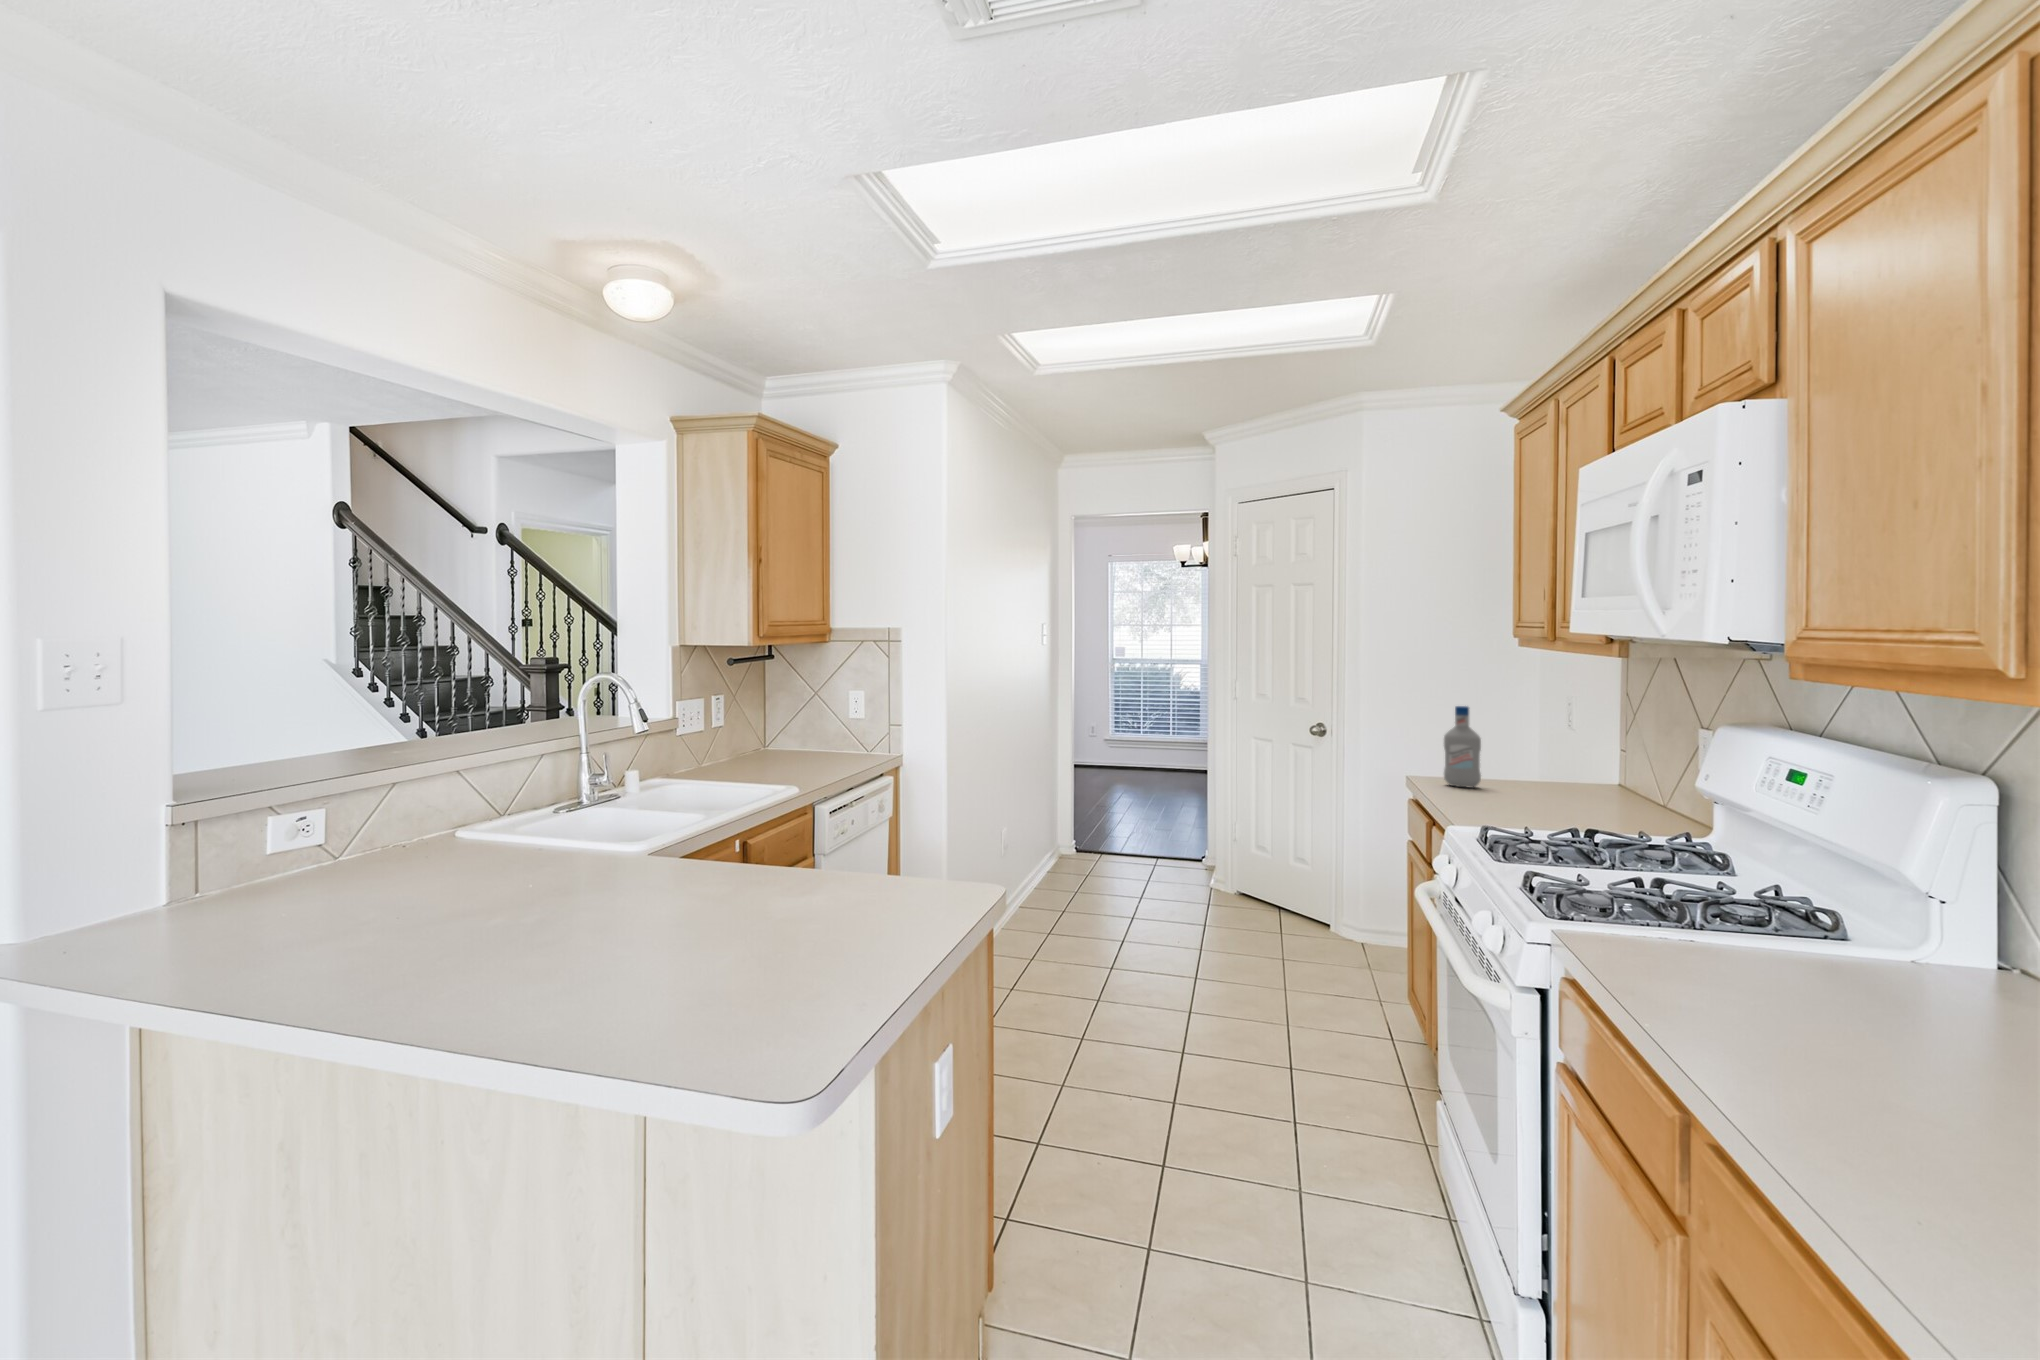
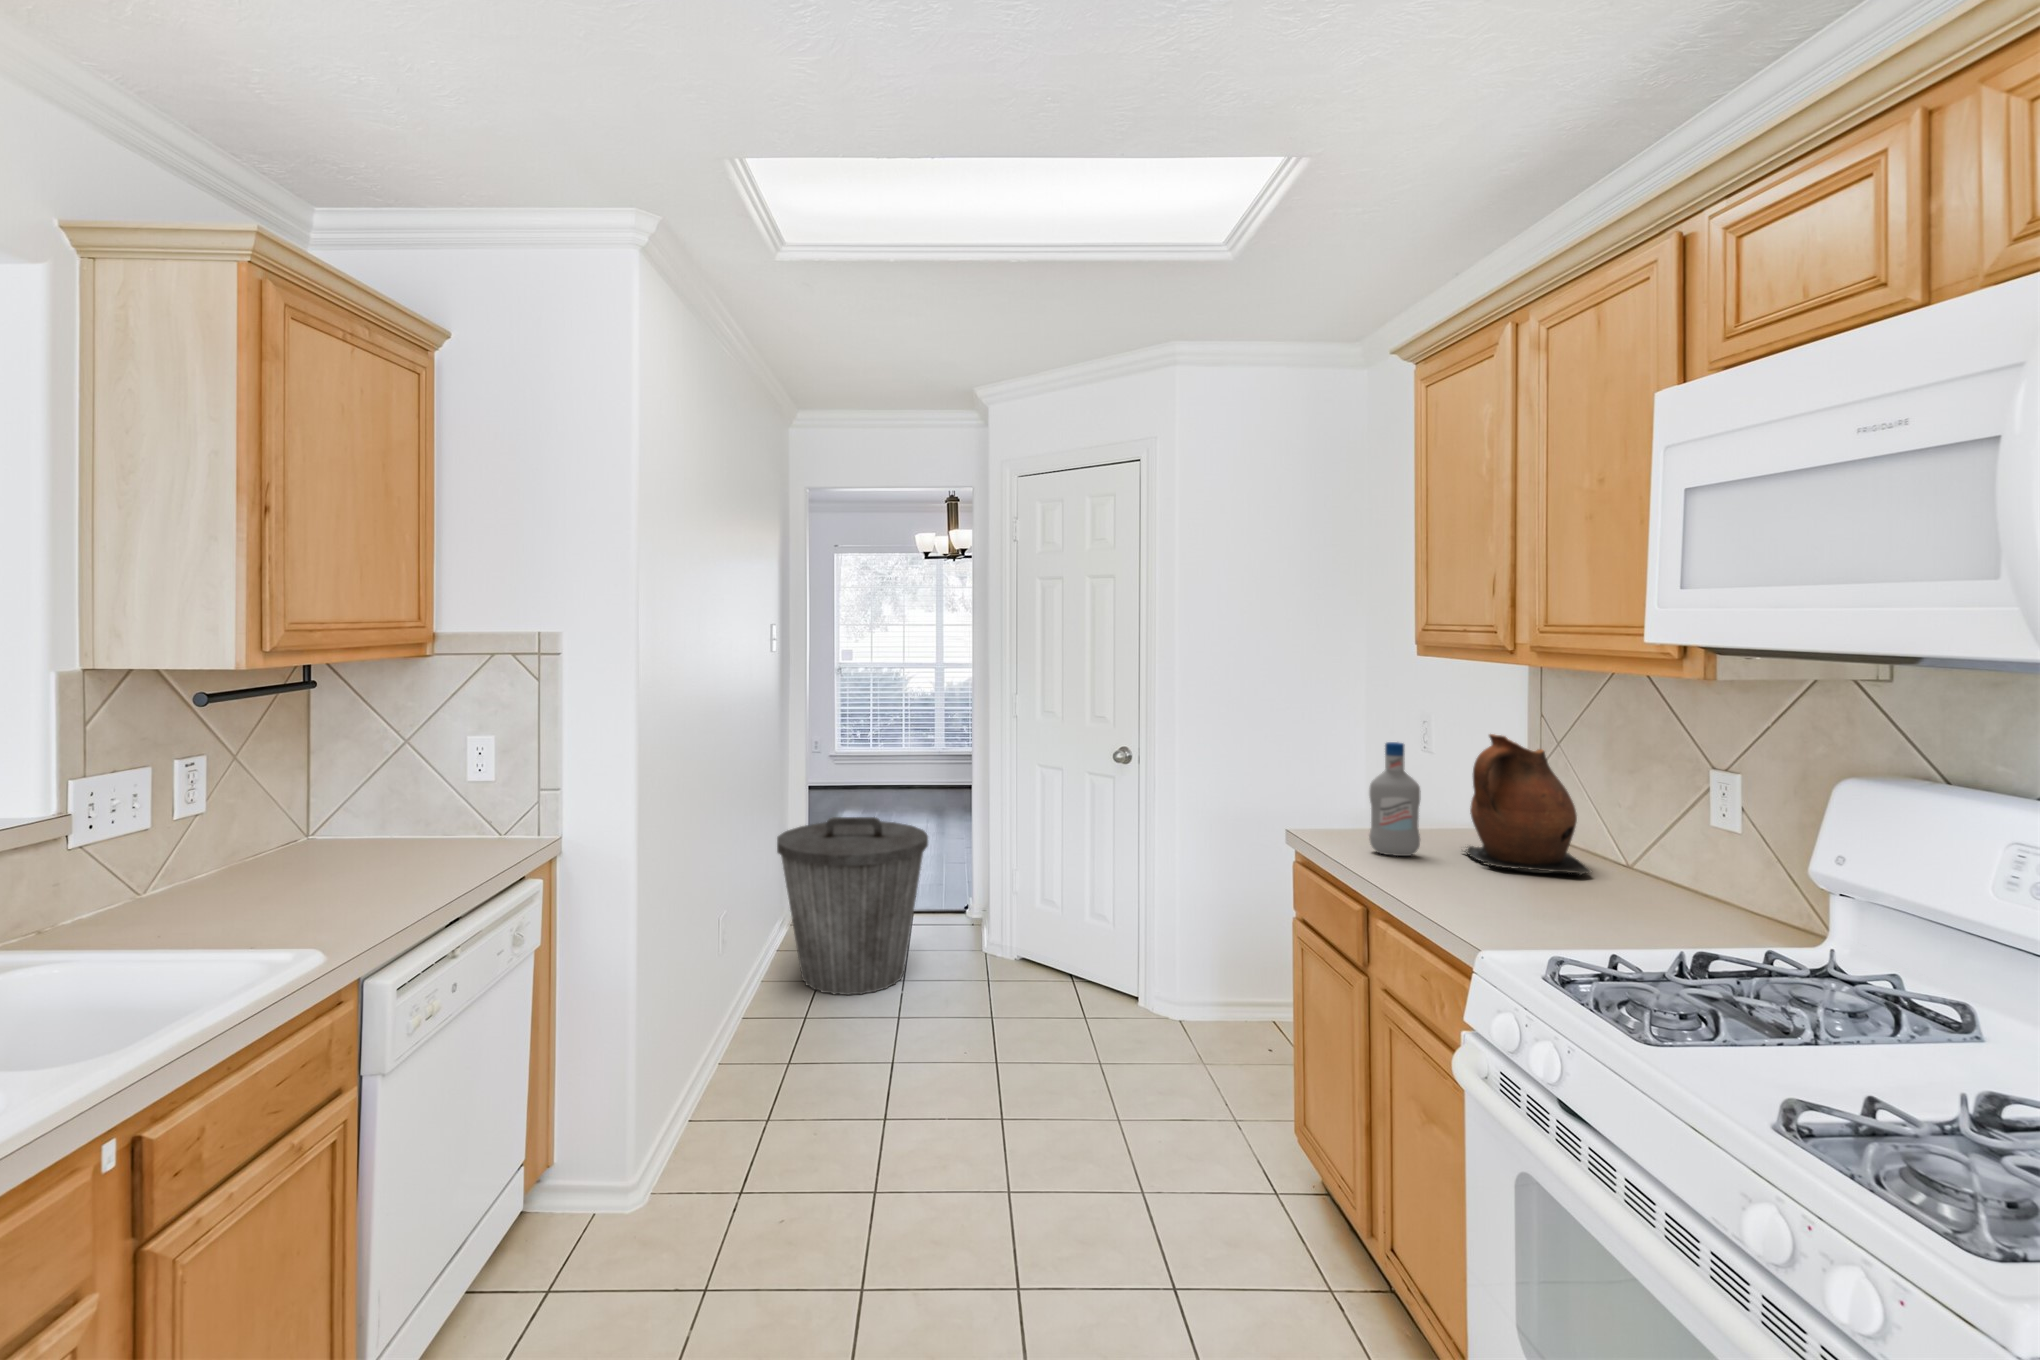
ceramic pitcher: none [1516,701,1607,803] -> present [1466,734,1591,875]
trash can: none [1044,770,1161,903] -> present [777,817,928,995]

